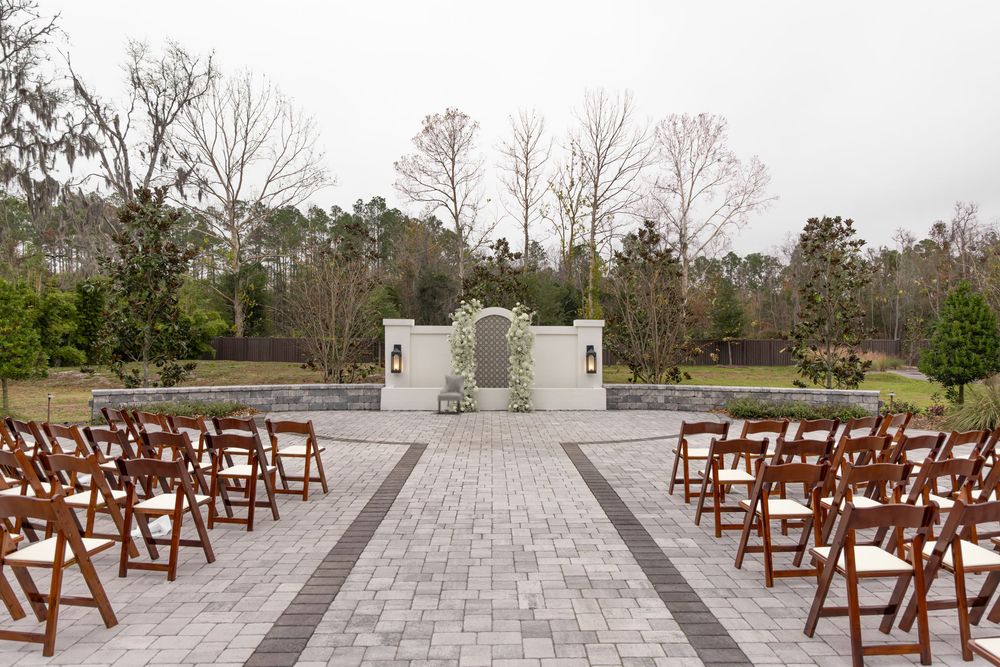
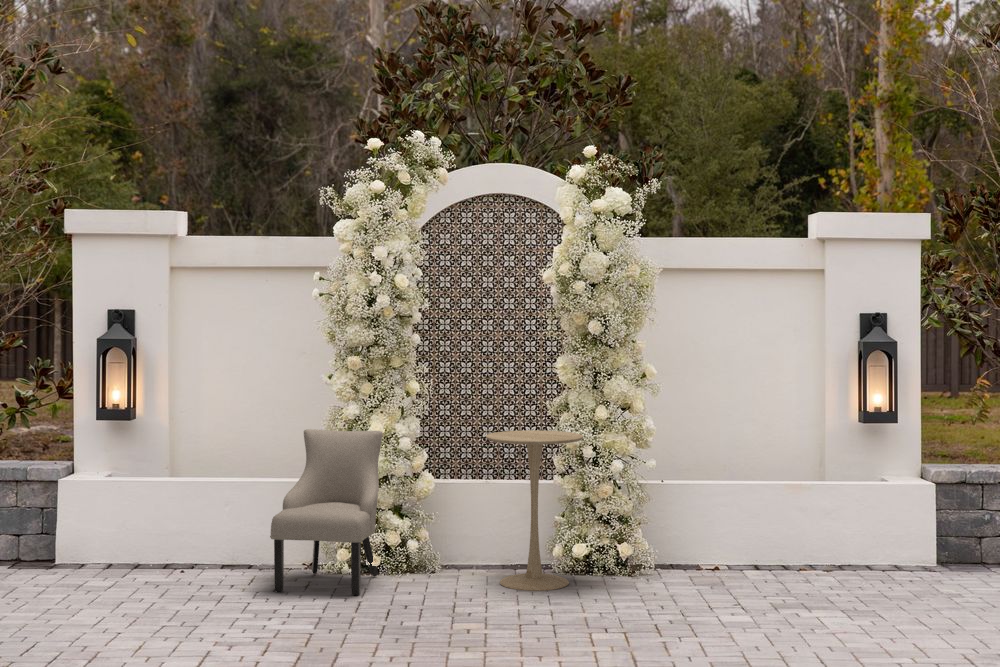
pedestal table: none [491,375,515,414] -> present [486,430,583,591]

